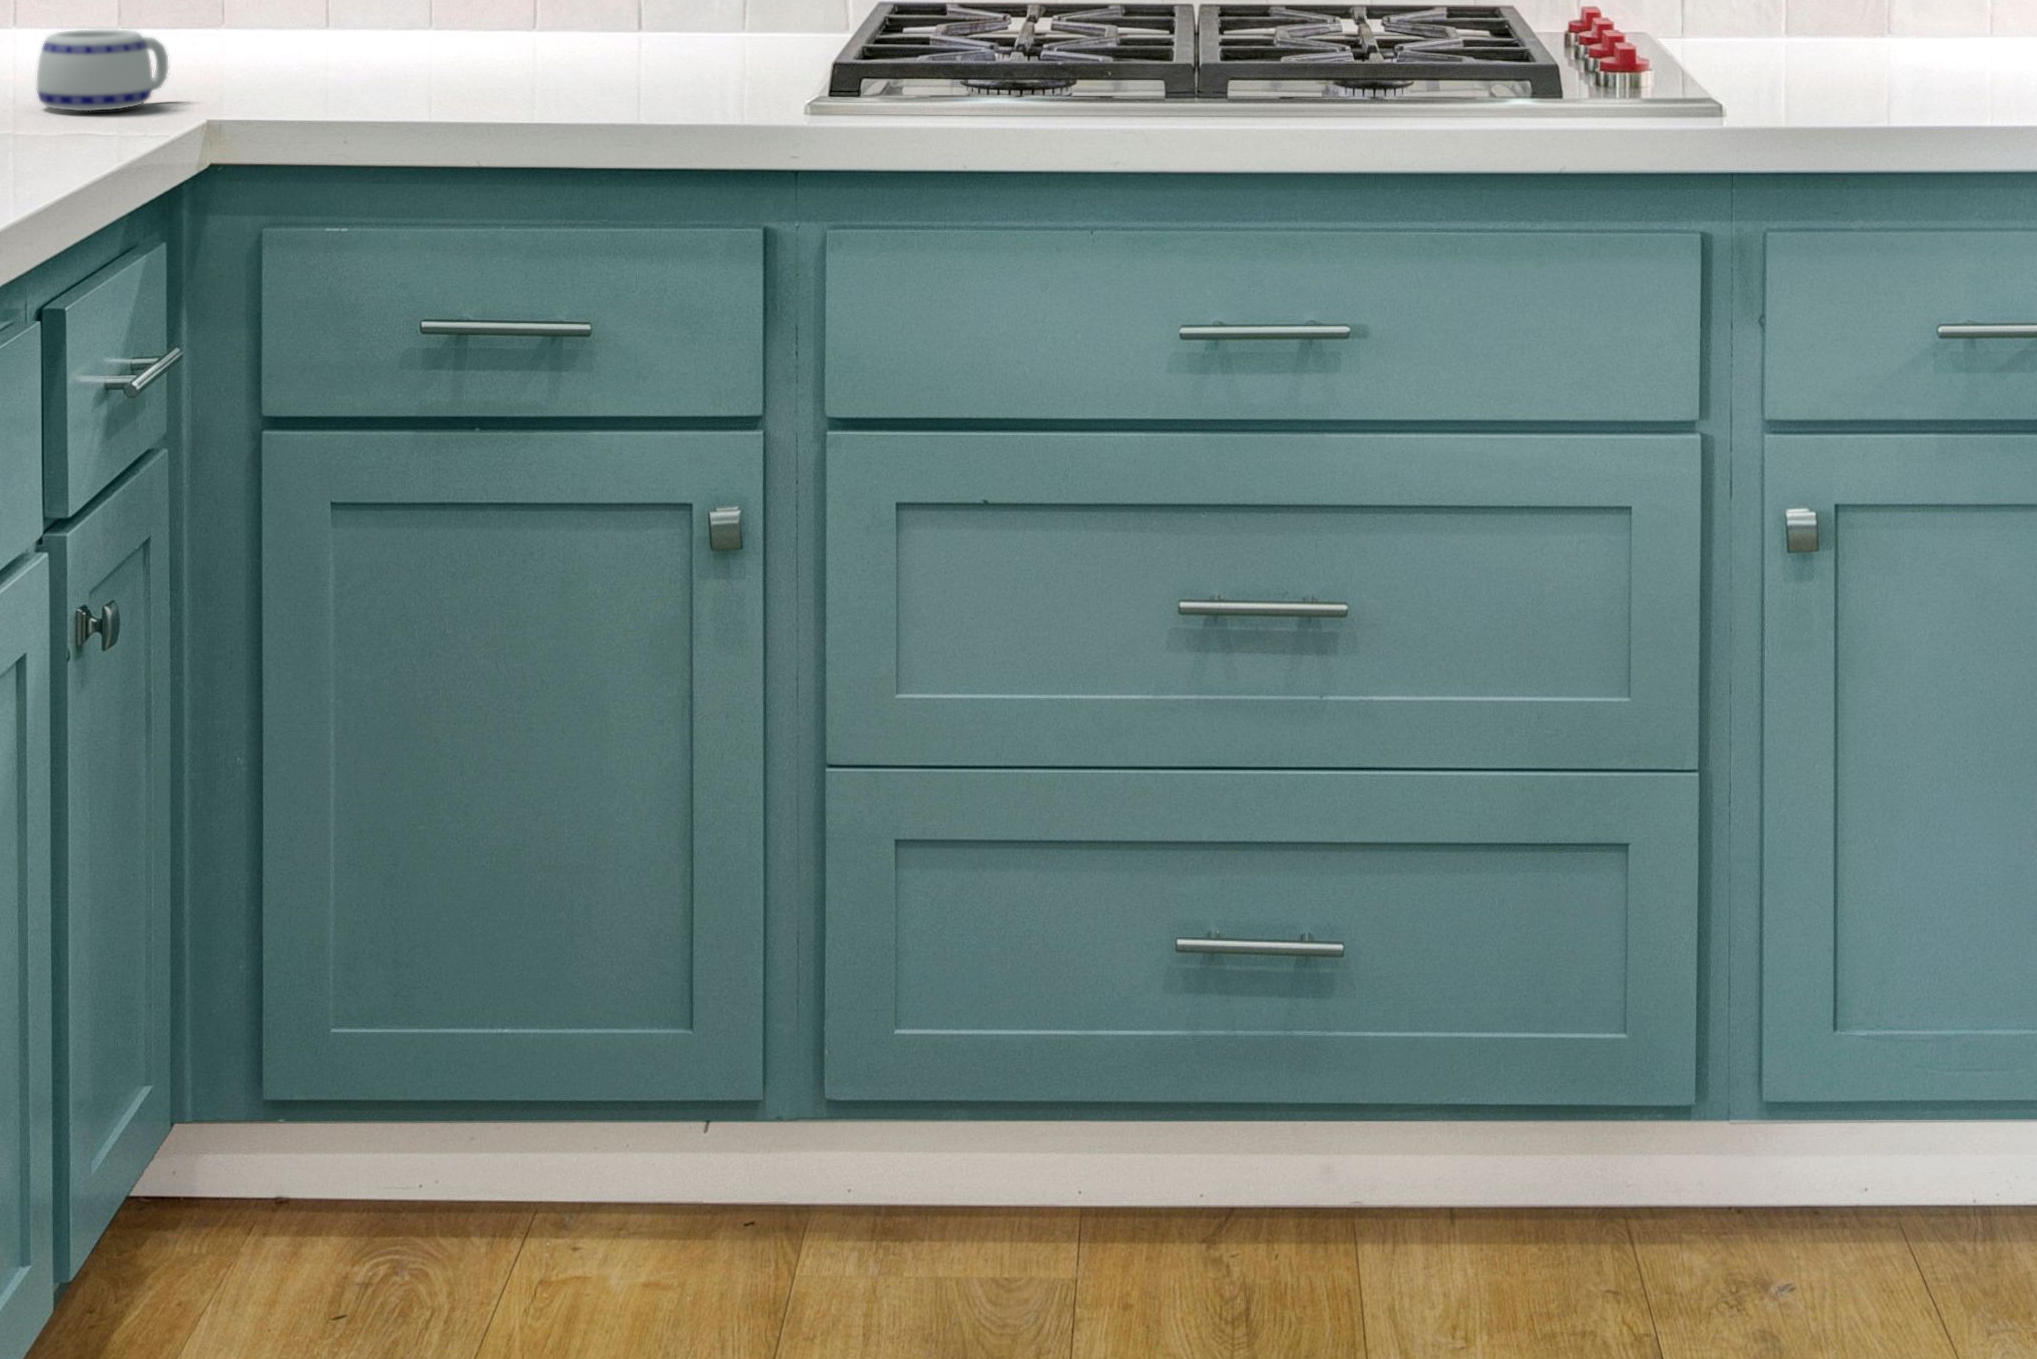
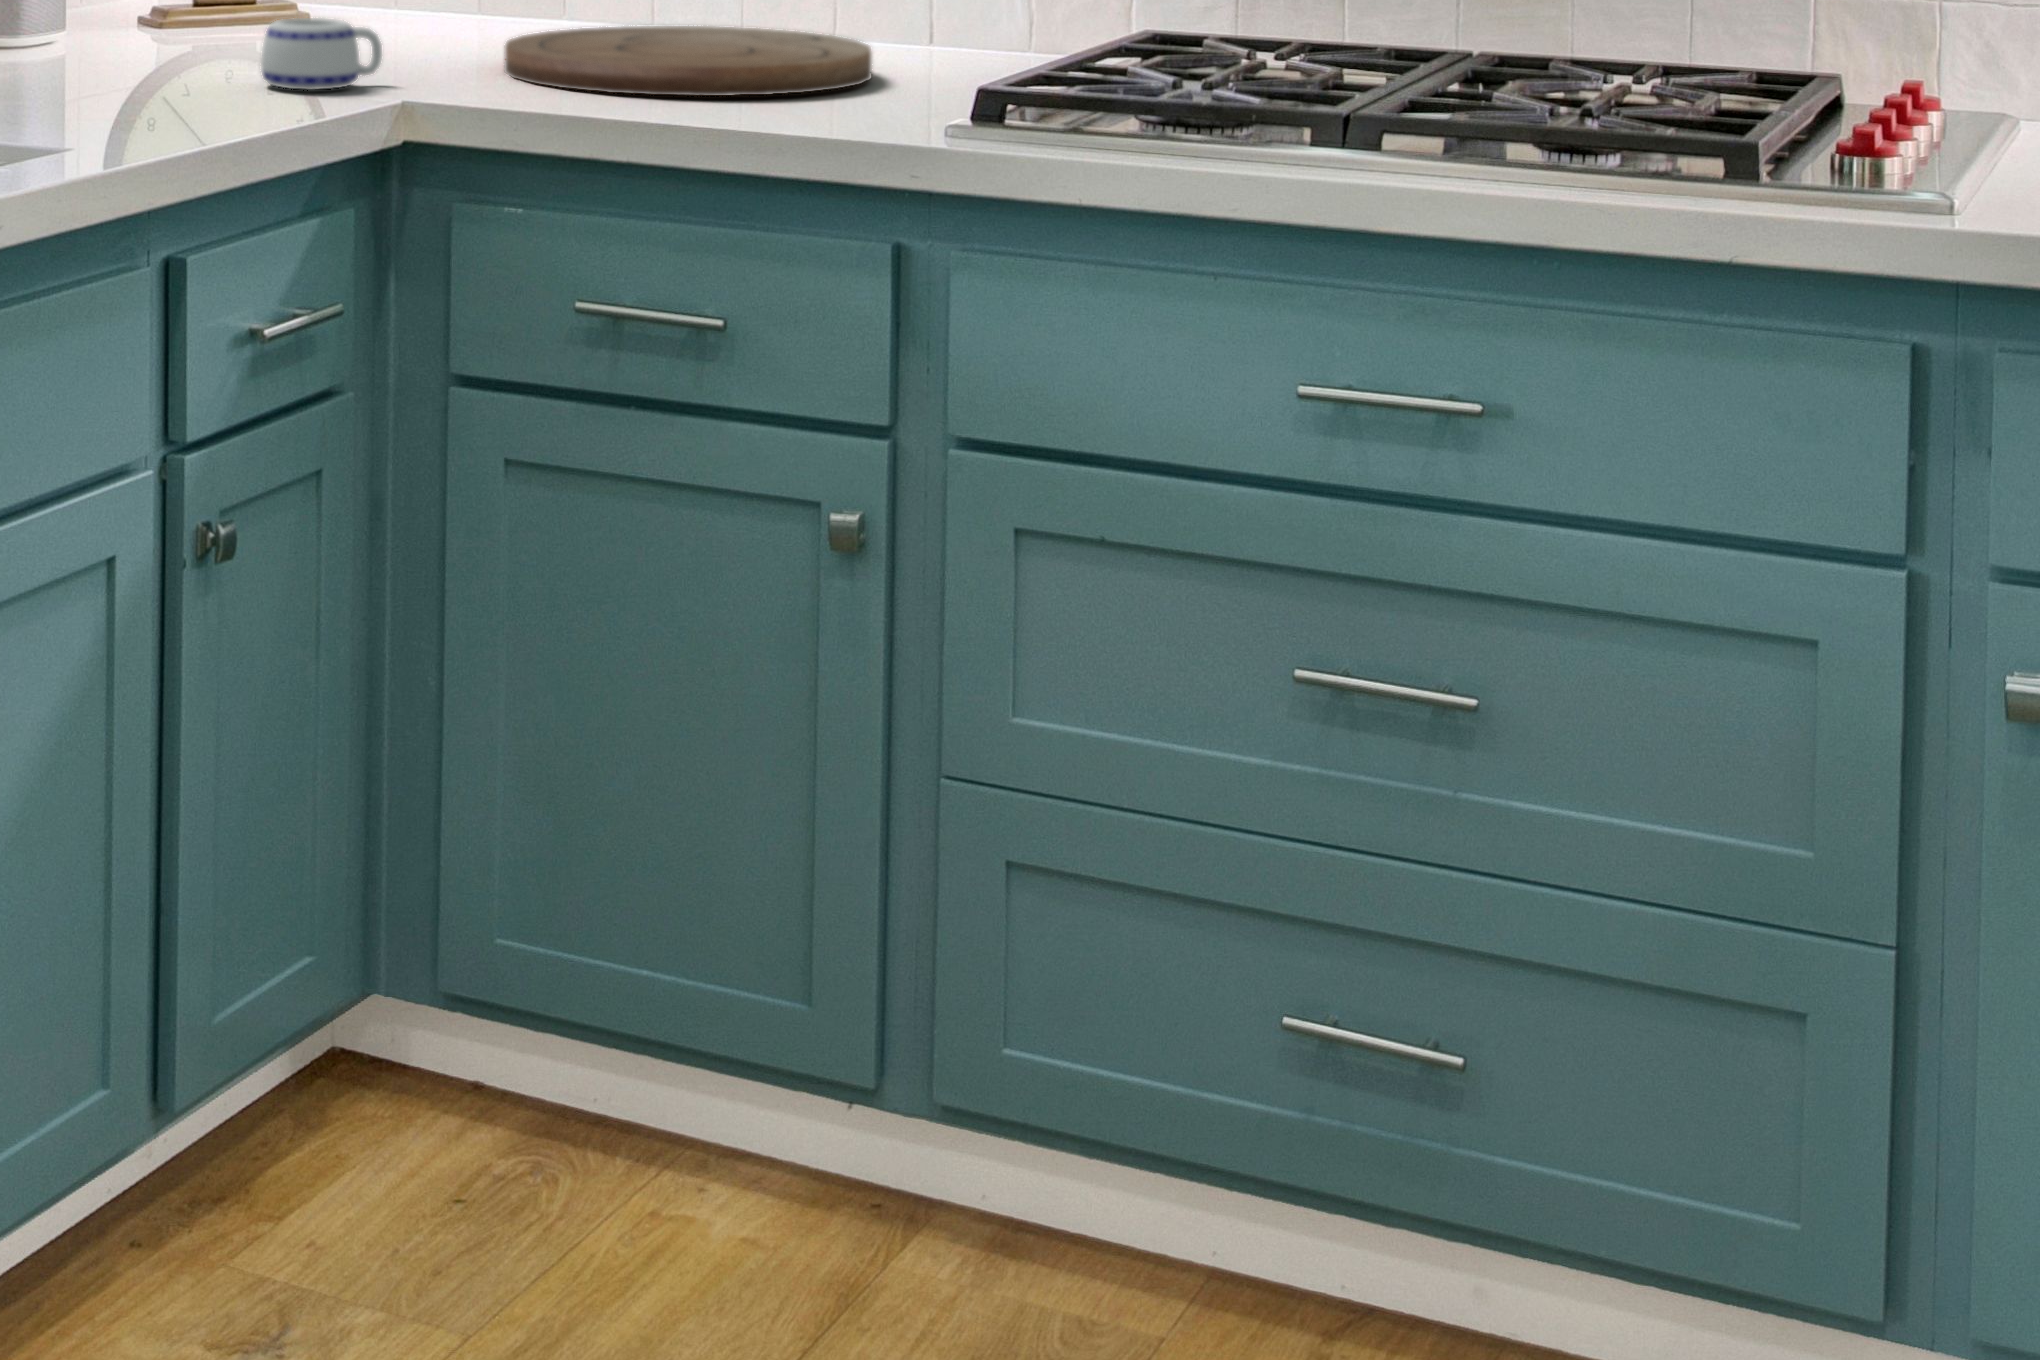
cutting board: none [260,21,656,93] -> present [505,26,872,96]

